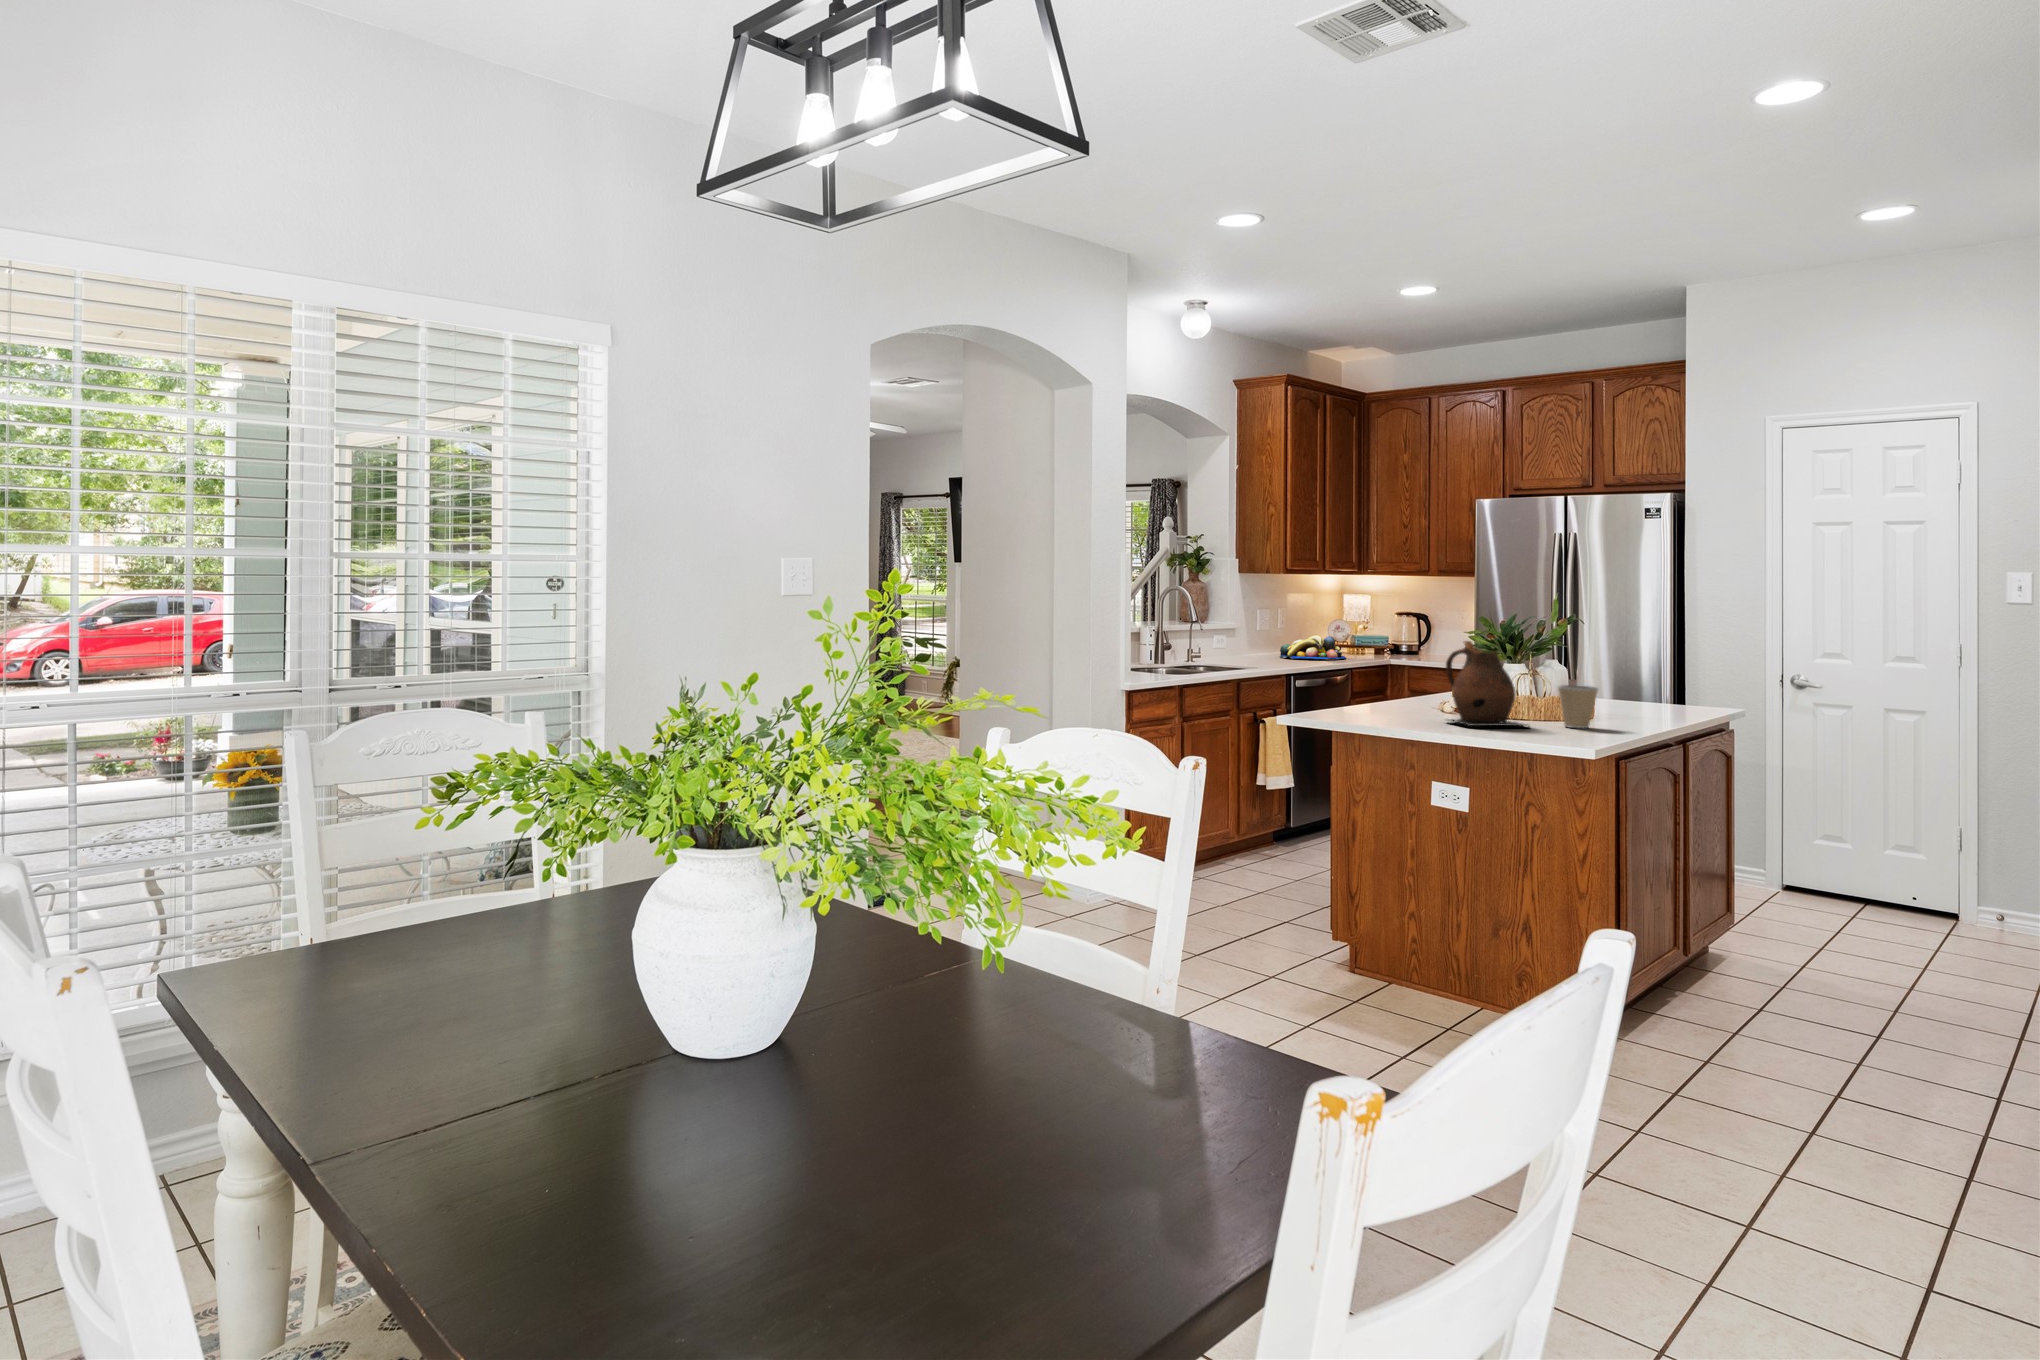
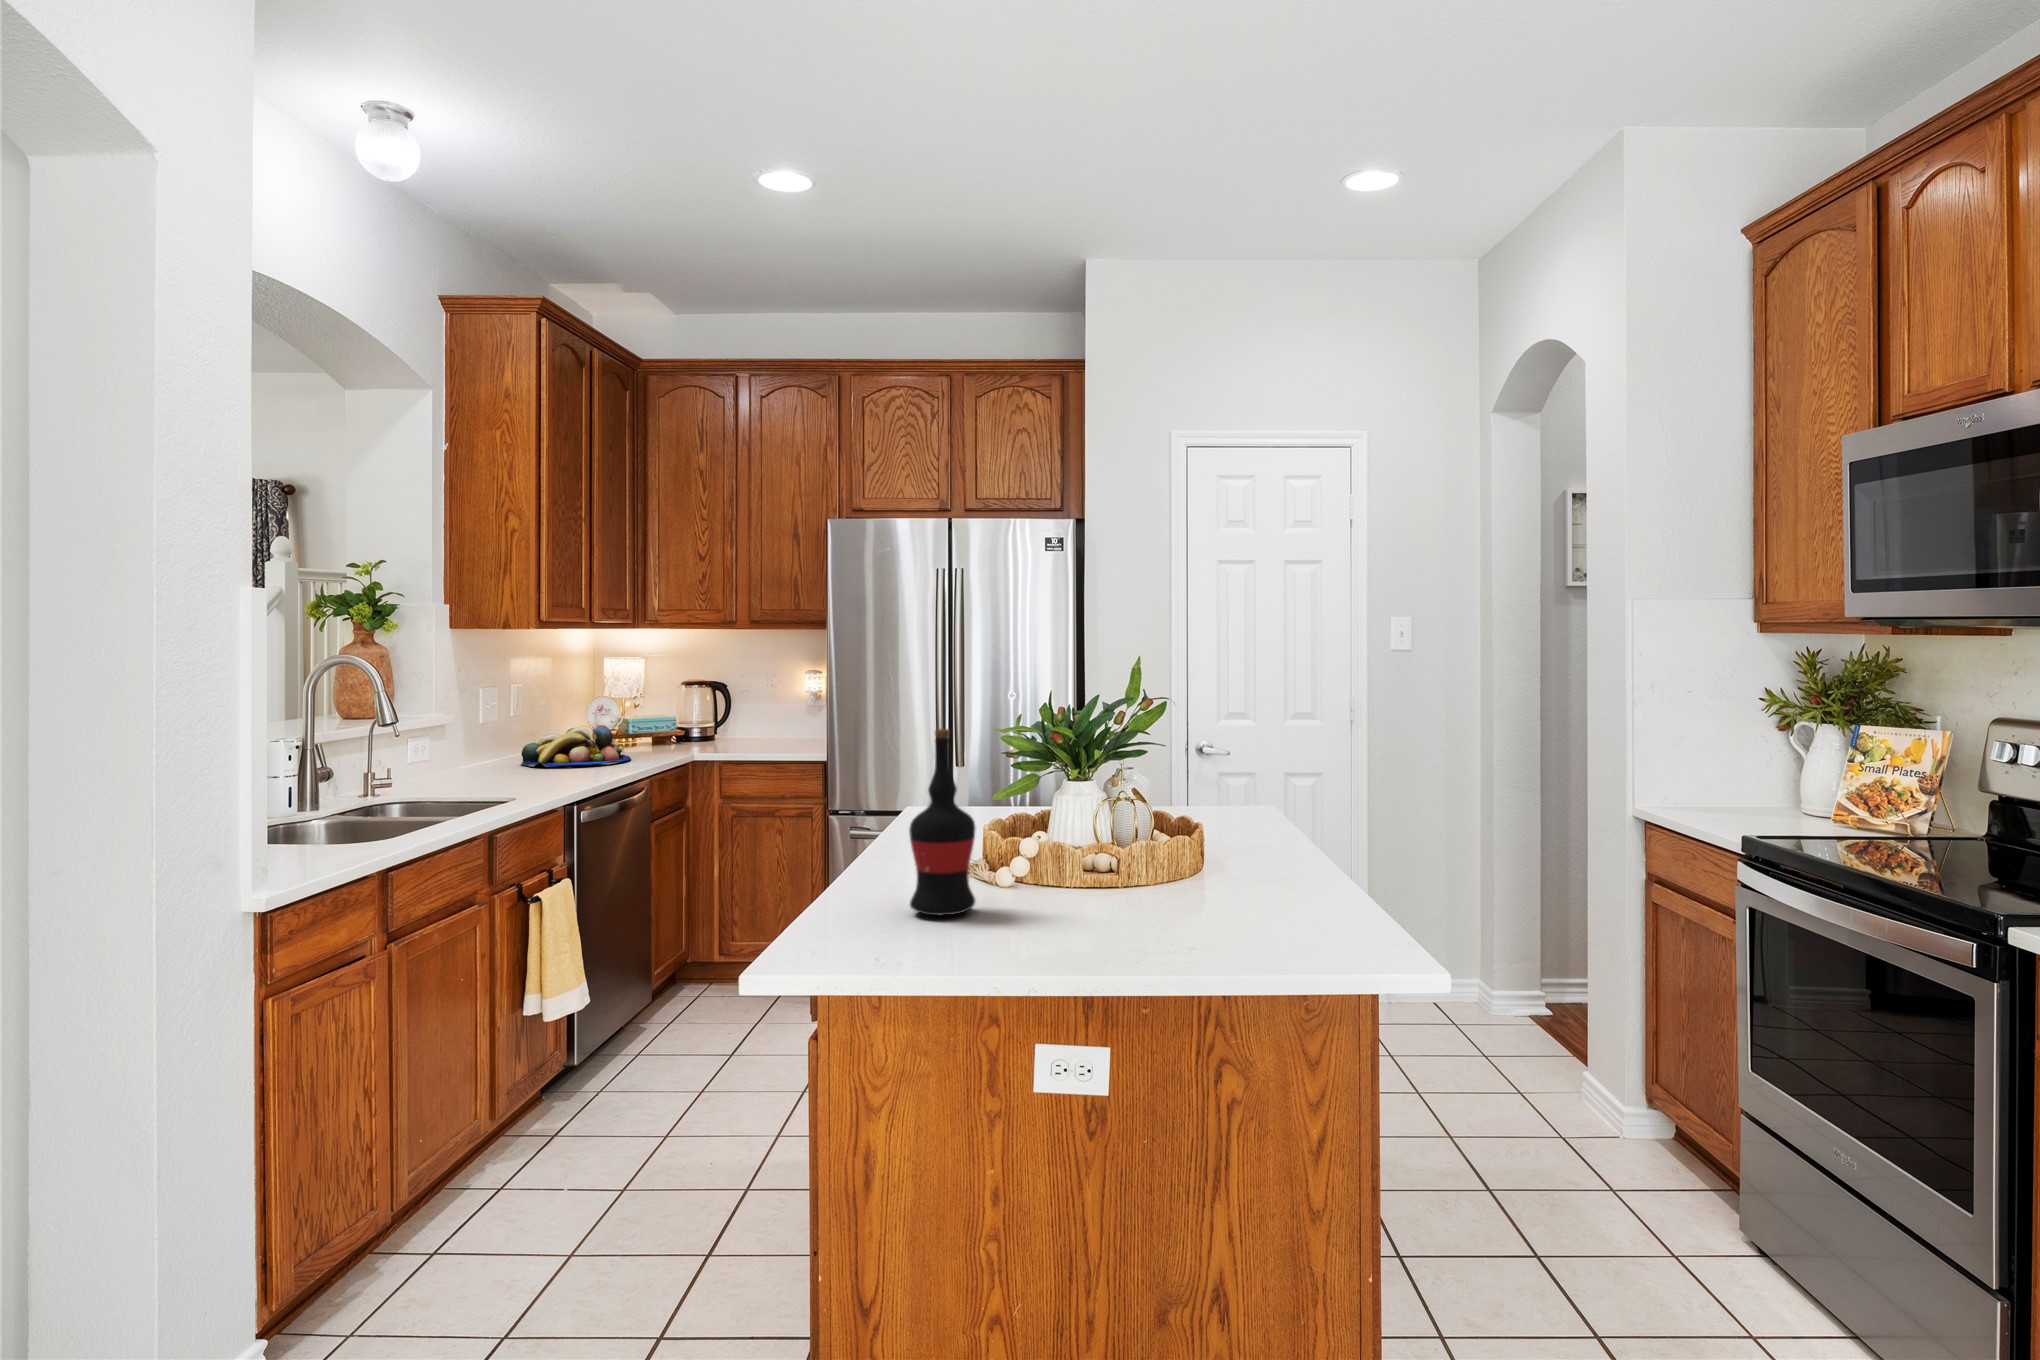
wine bottle: none [1372,621,1407,711] -> present [909,729,975,916]
ceramic pitcher: present [1446,641,1528,726] -> none [1099,767,1257,952]
coffee cup: present [1558,685,1598,728] -> none [1262,831,1328,913]

